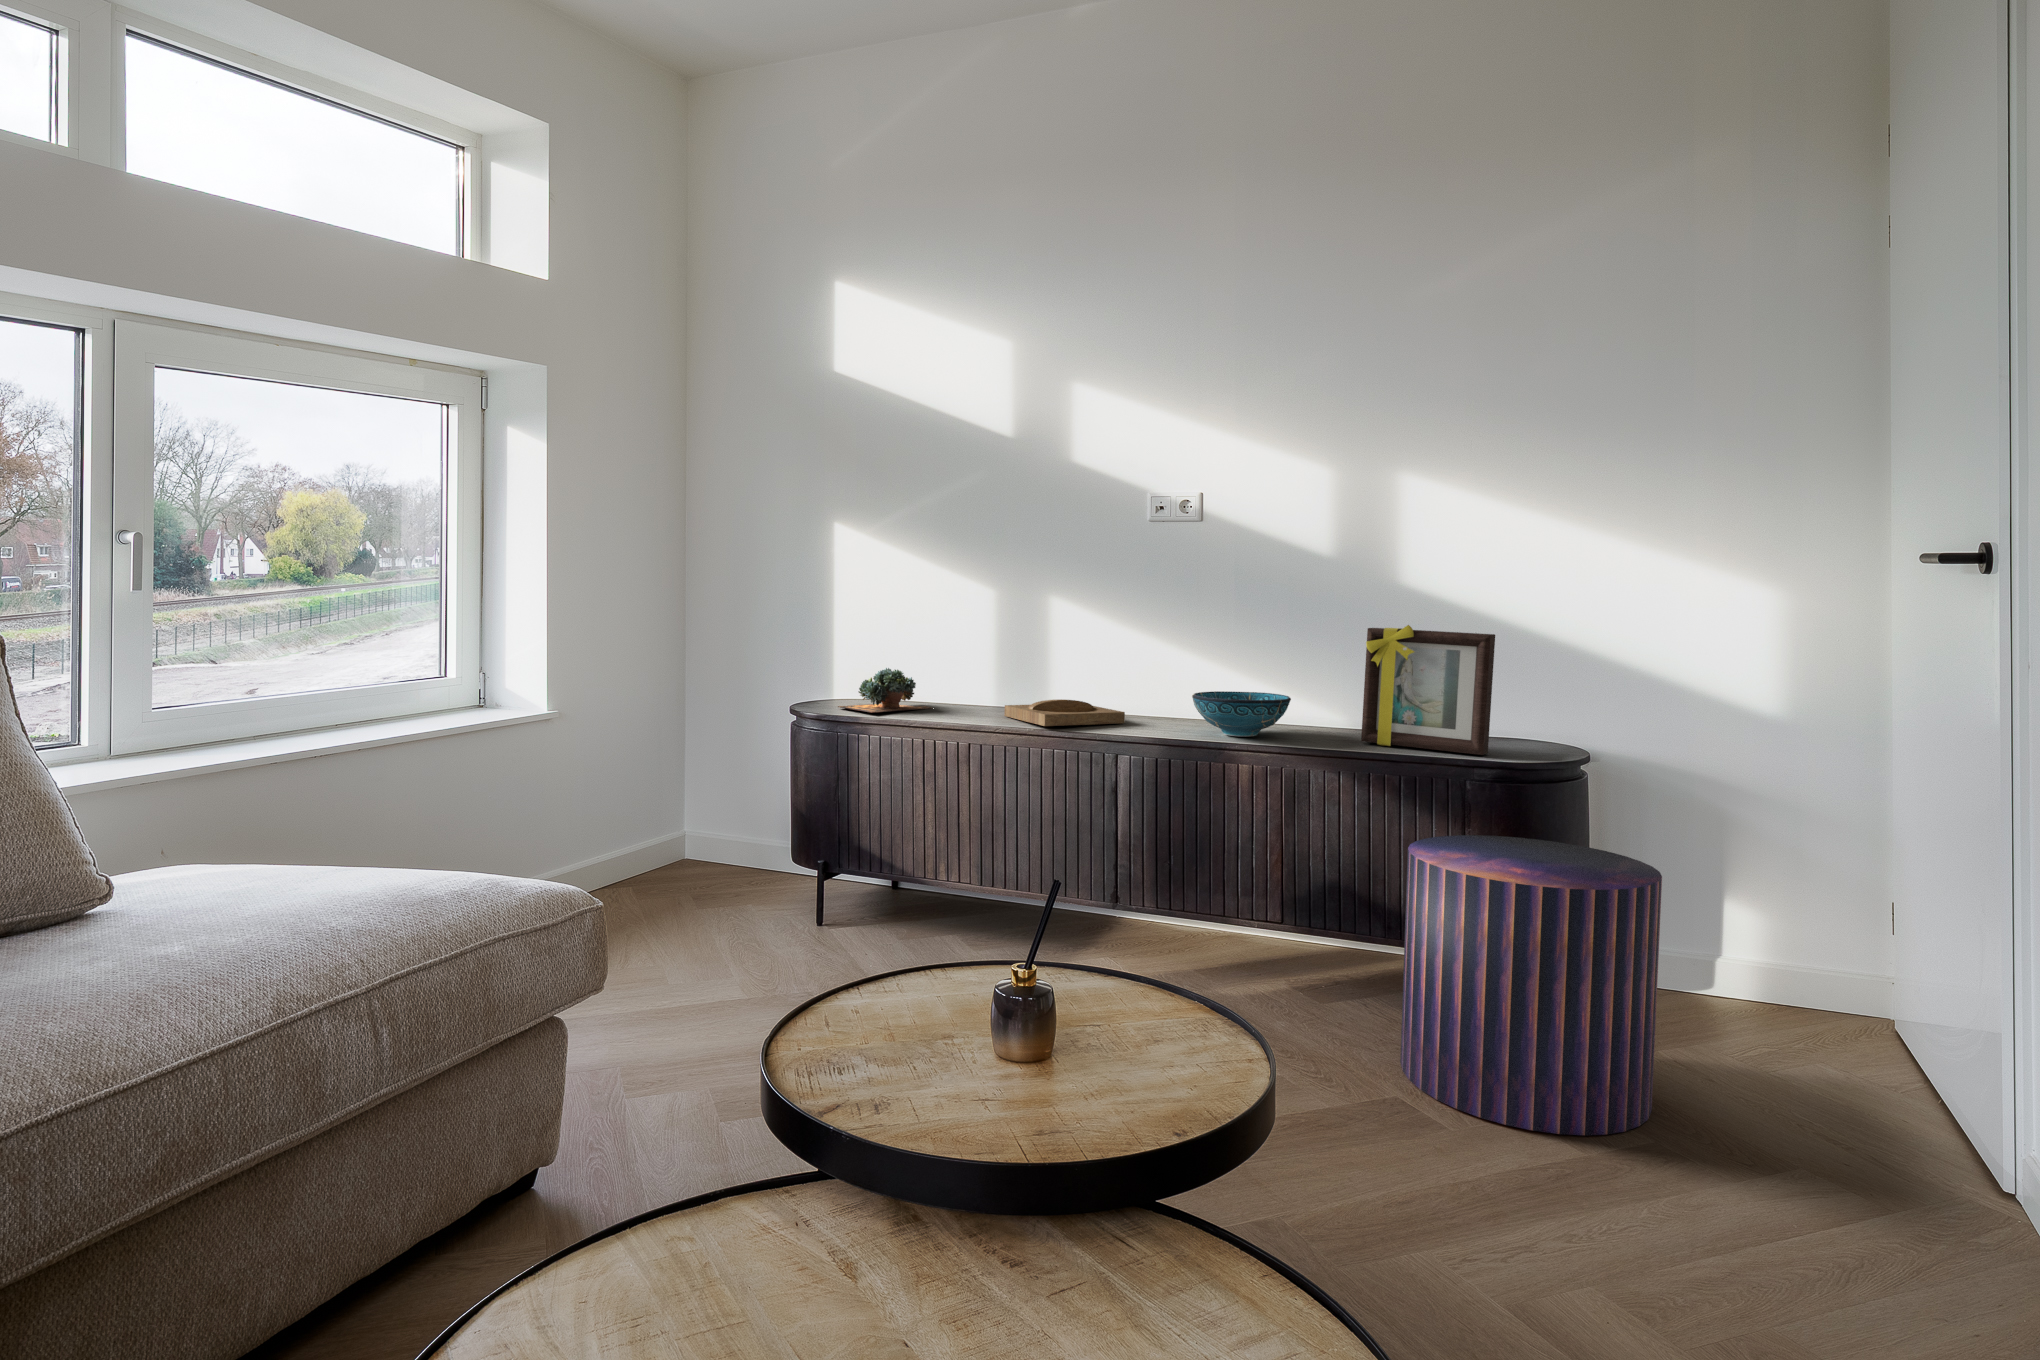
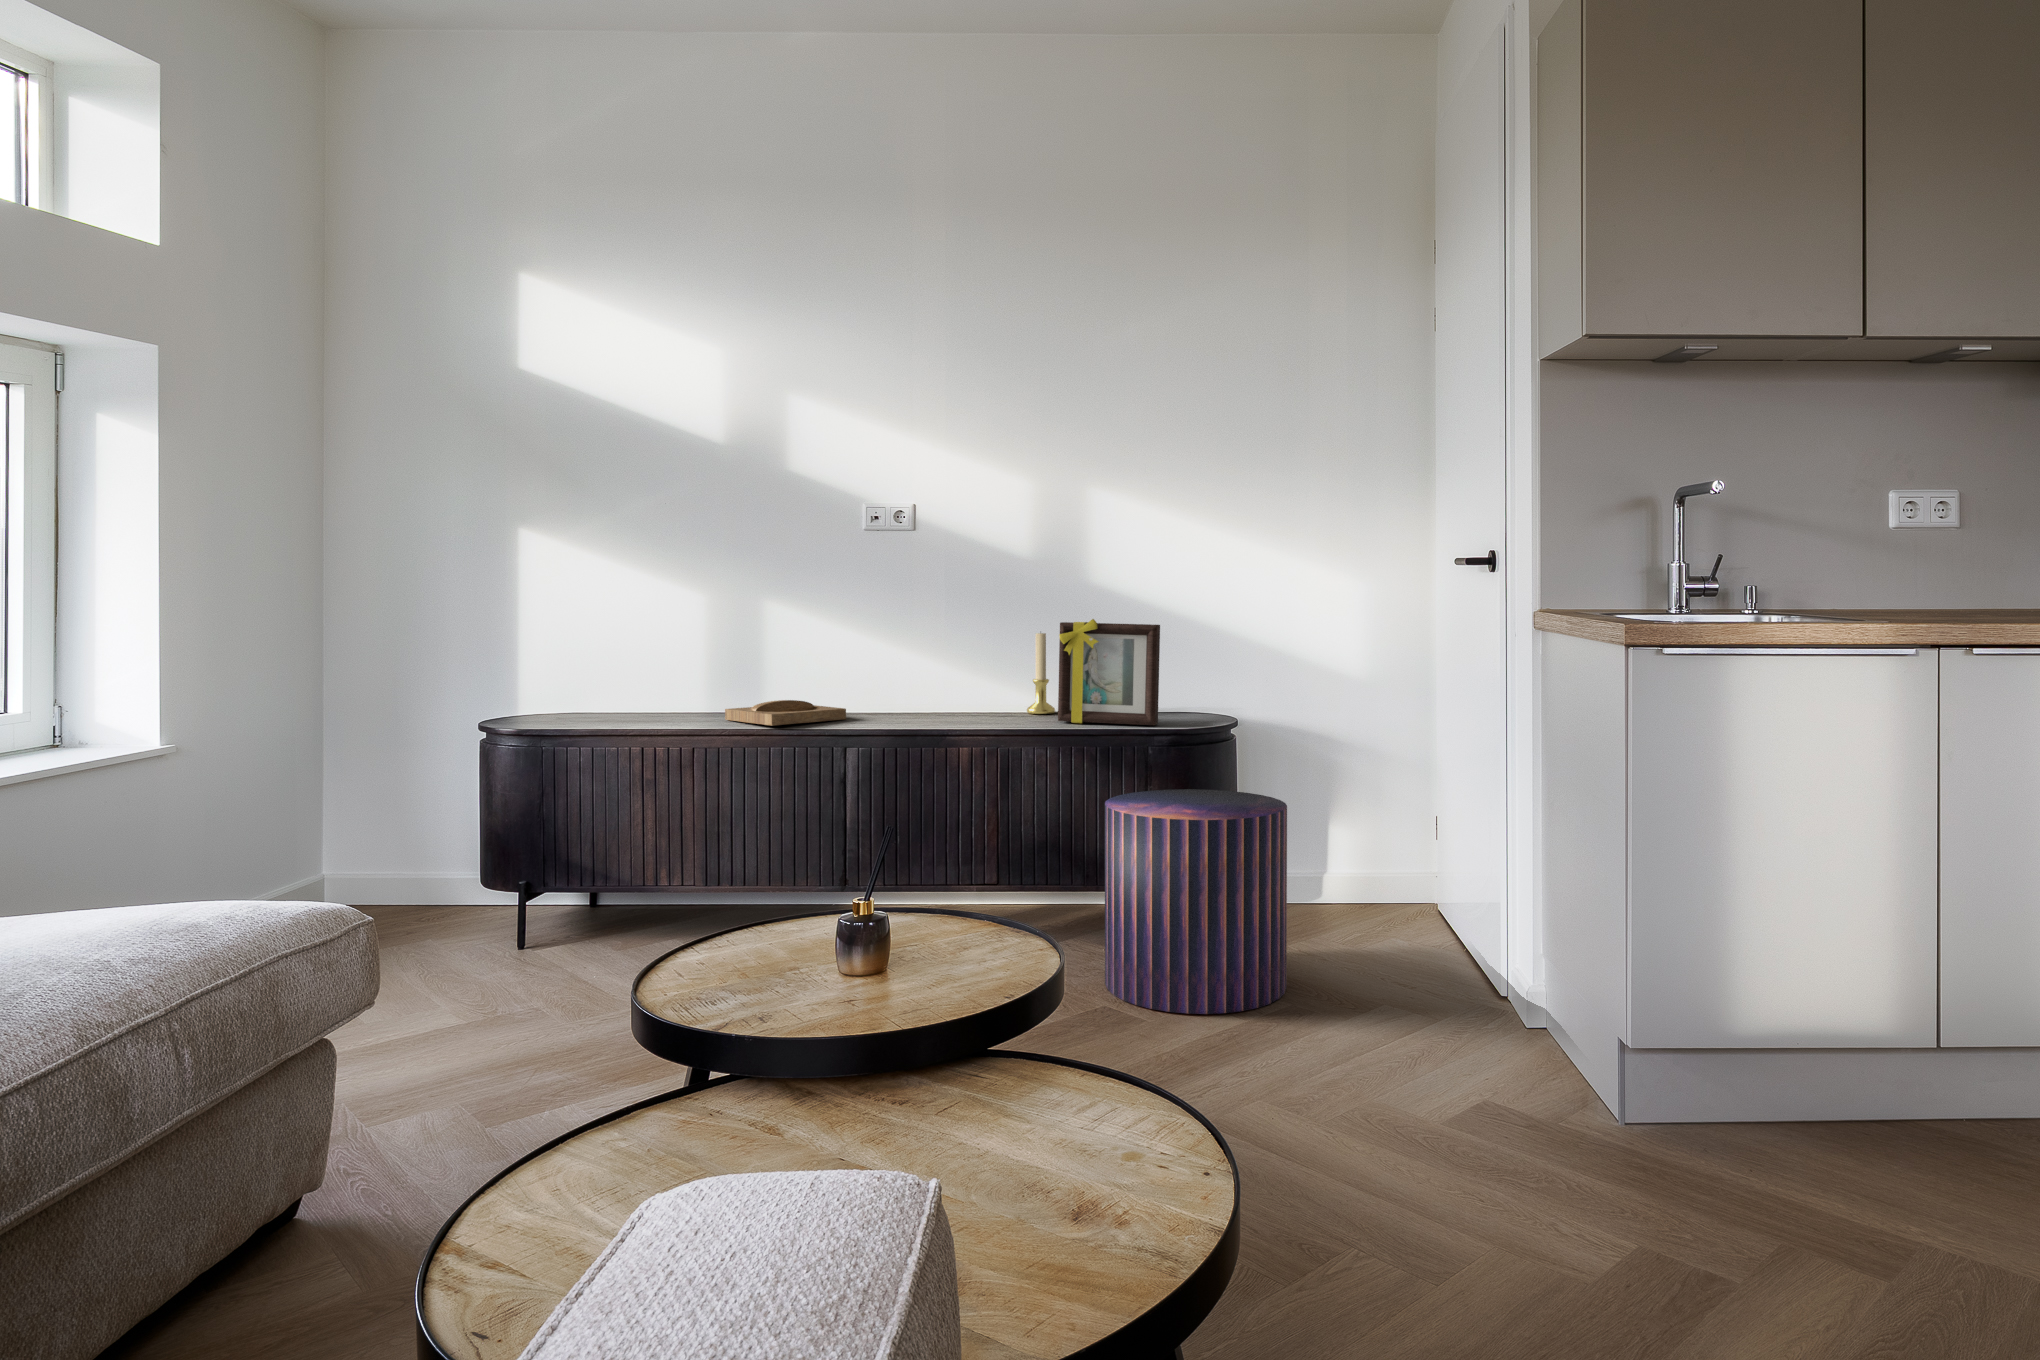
candle holder: none [1327,635,1361,731] -> present [1027,633,1055,714]
succulent plant: present [838,668,931,713] -> none [539,678,646,724]
decorative bowl: present [1192,691,1291,736] -> none [911,684,998,724]

